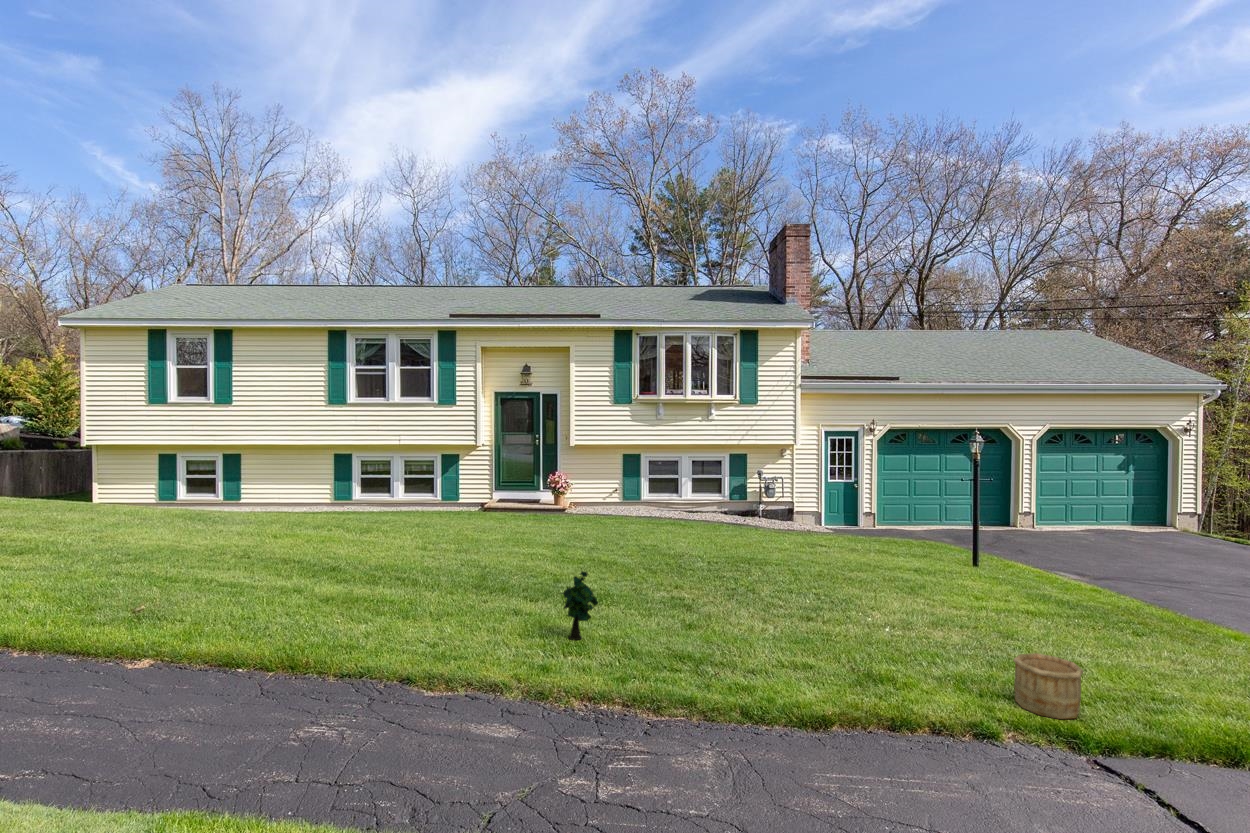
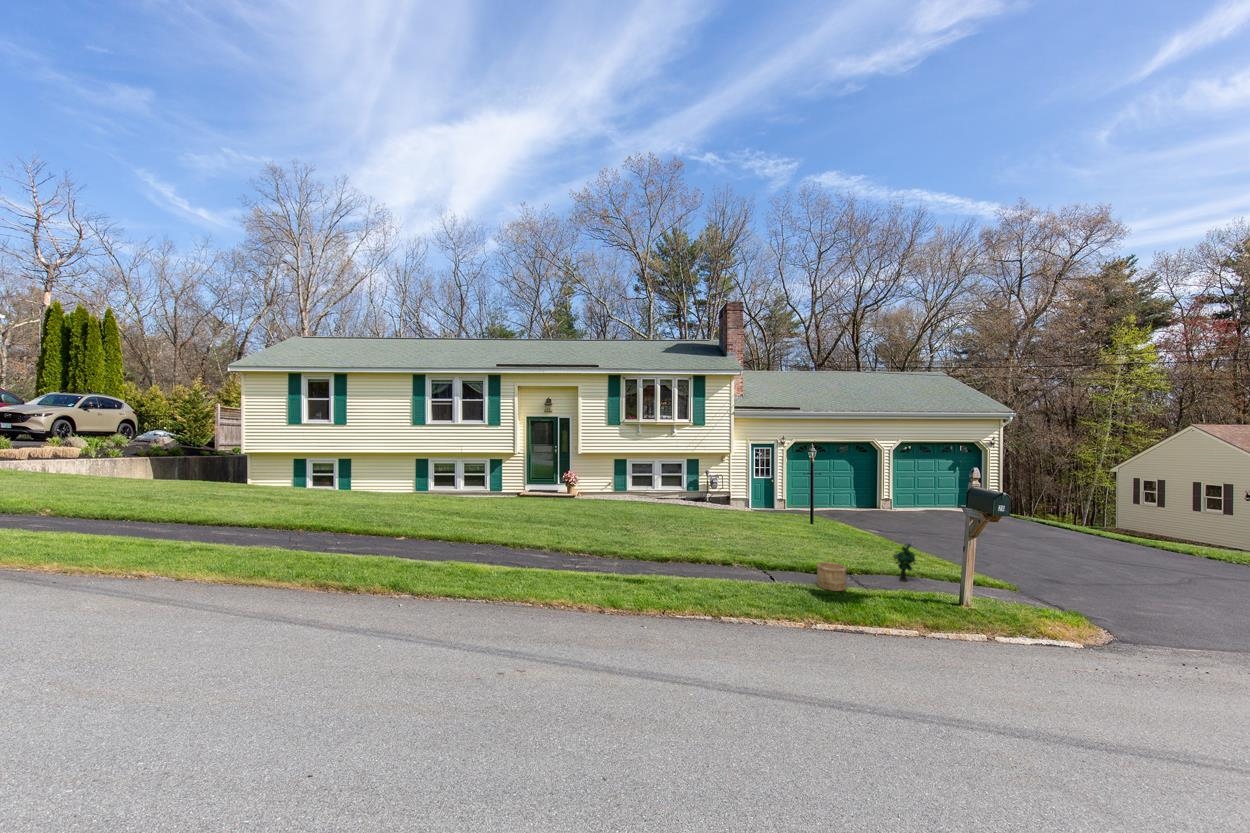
decorative plant: present [561,572,598,640] -> present [893,544,916,582]

